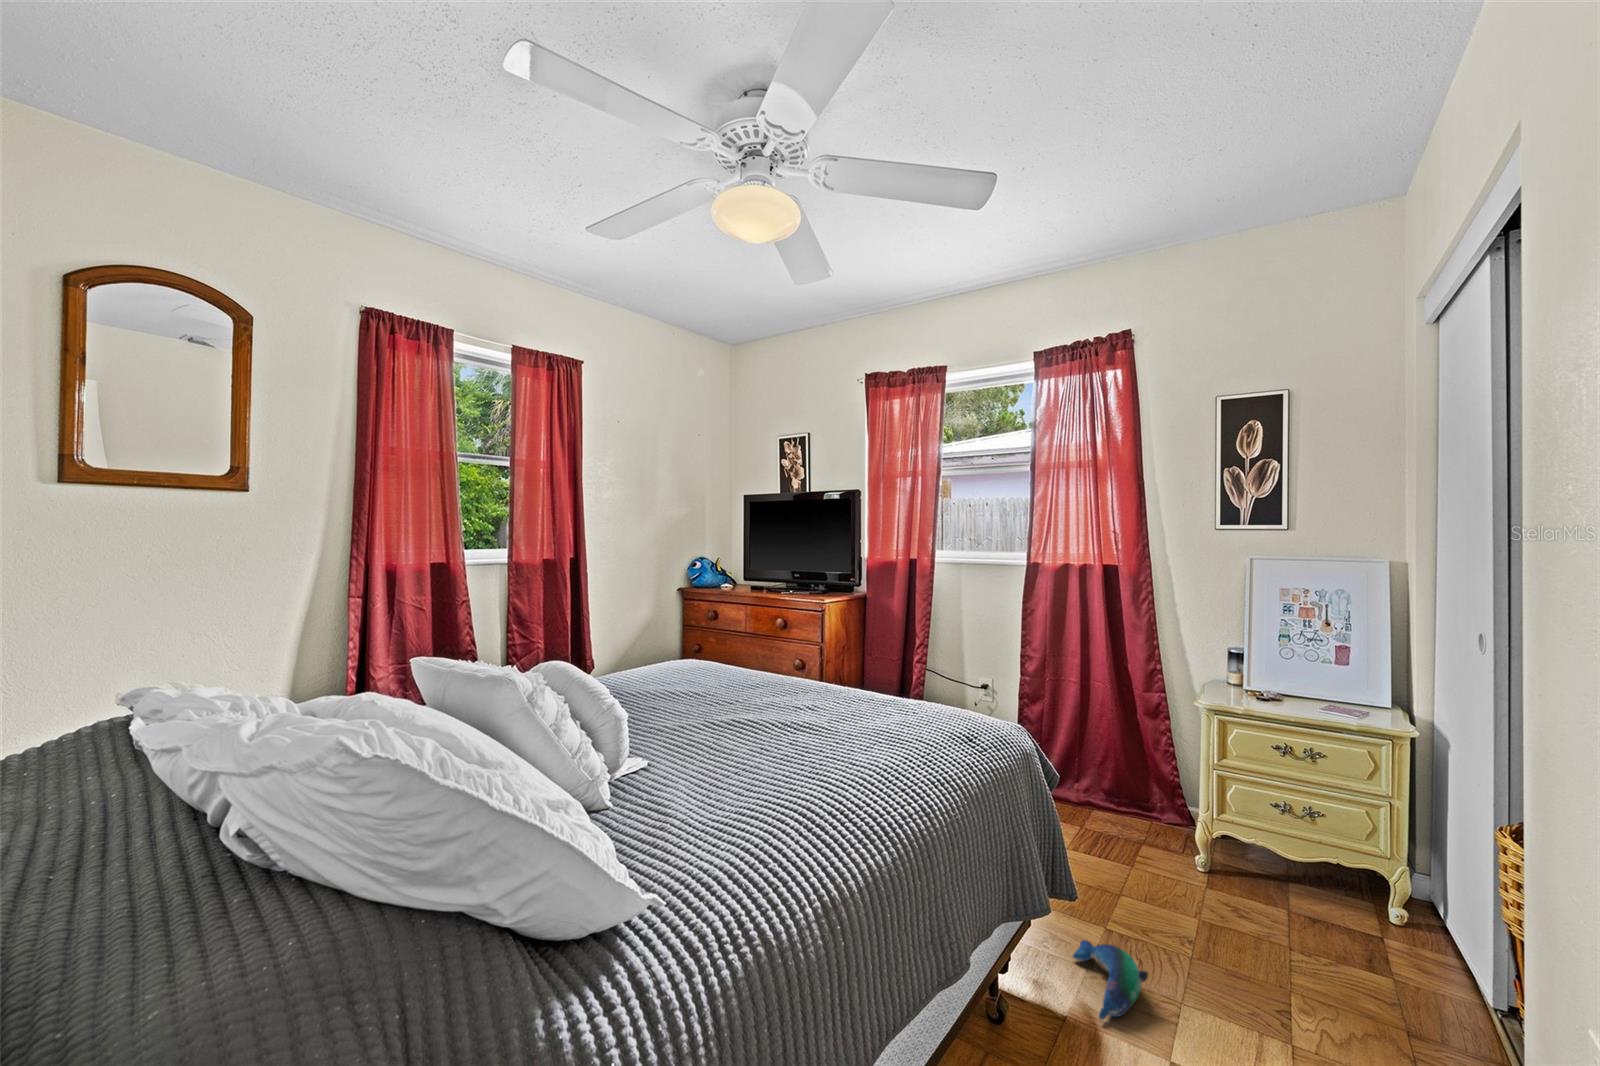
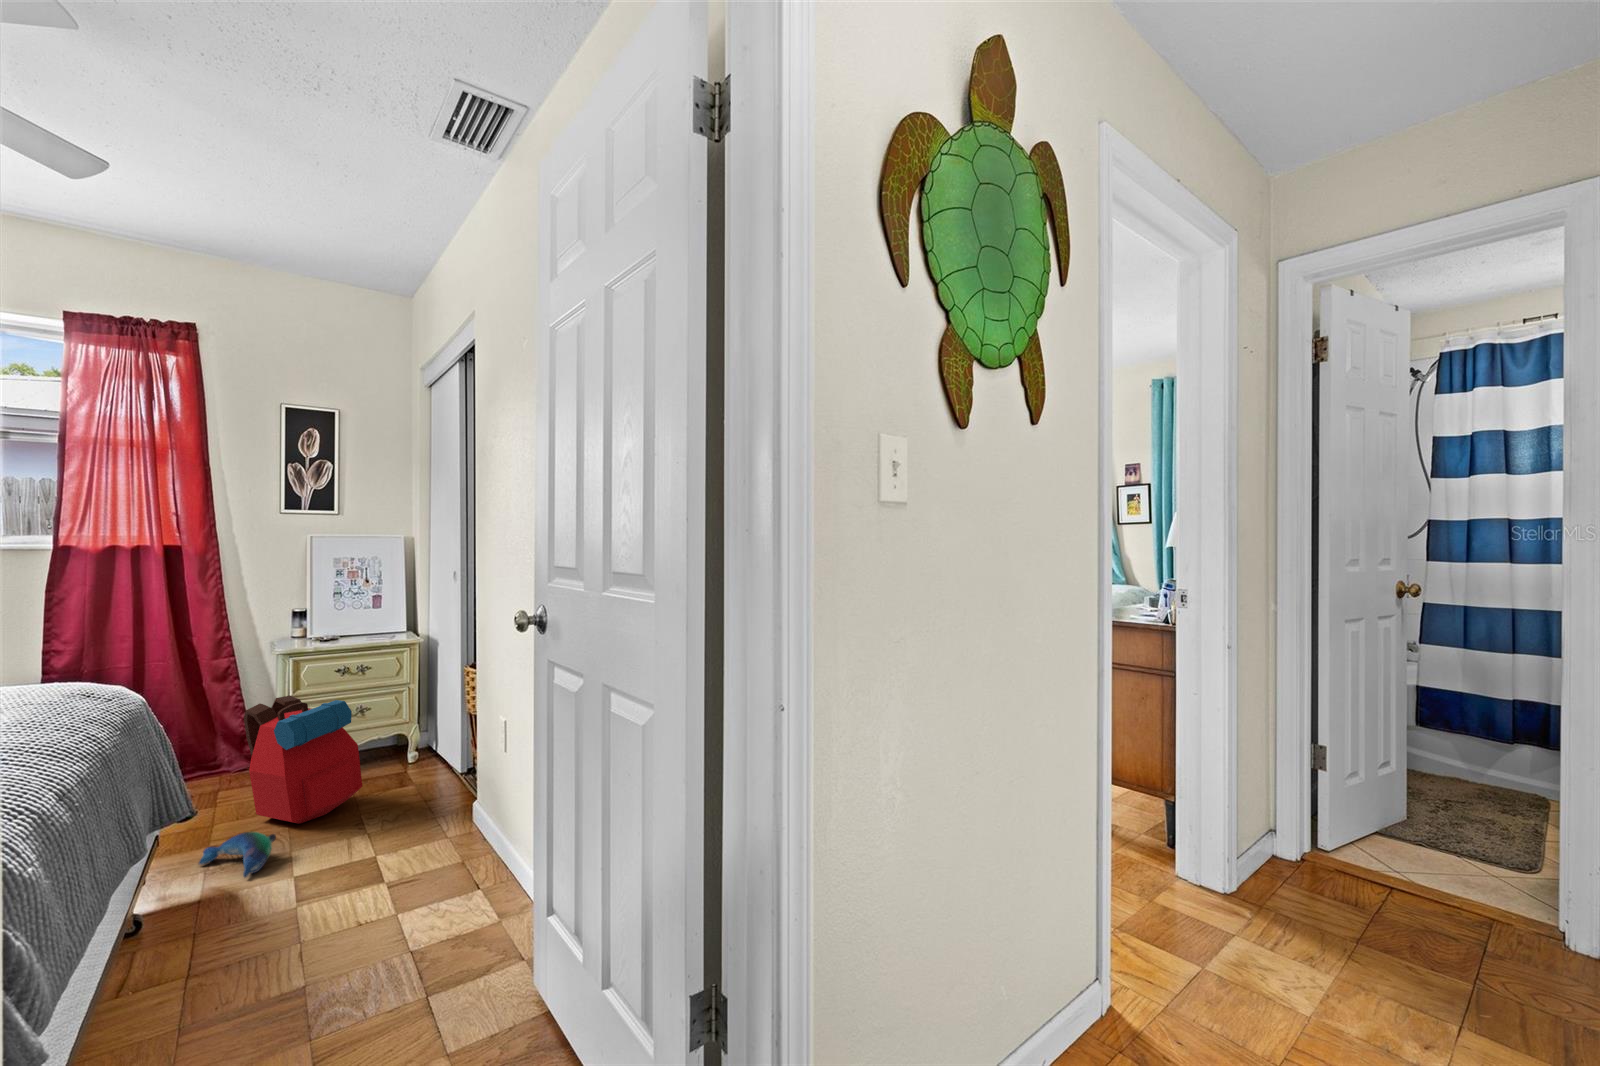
backpack: none [1145,772,1289,955] -> present [244,695,362,824]

